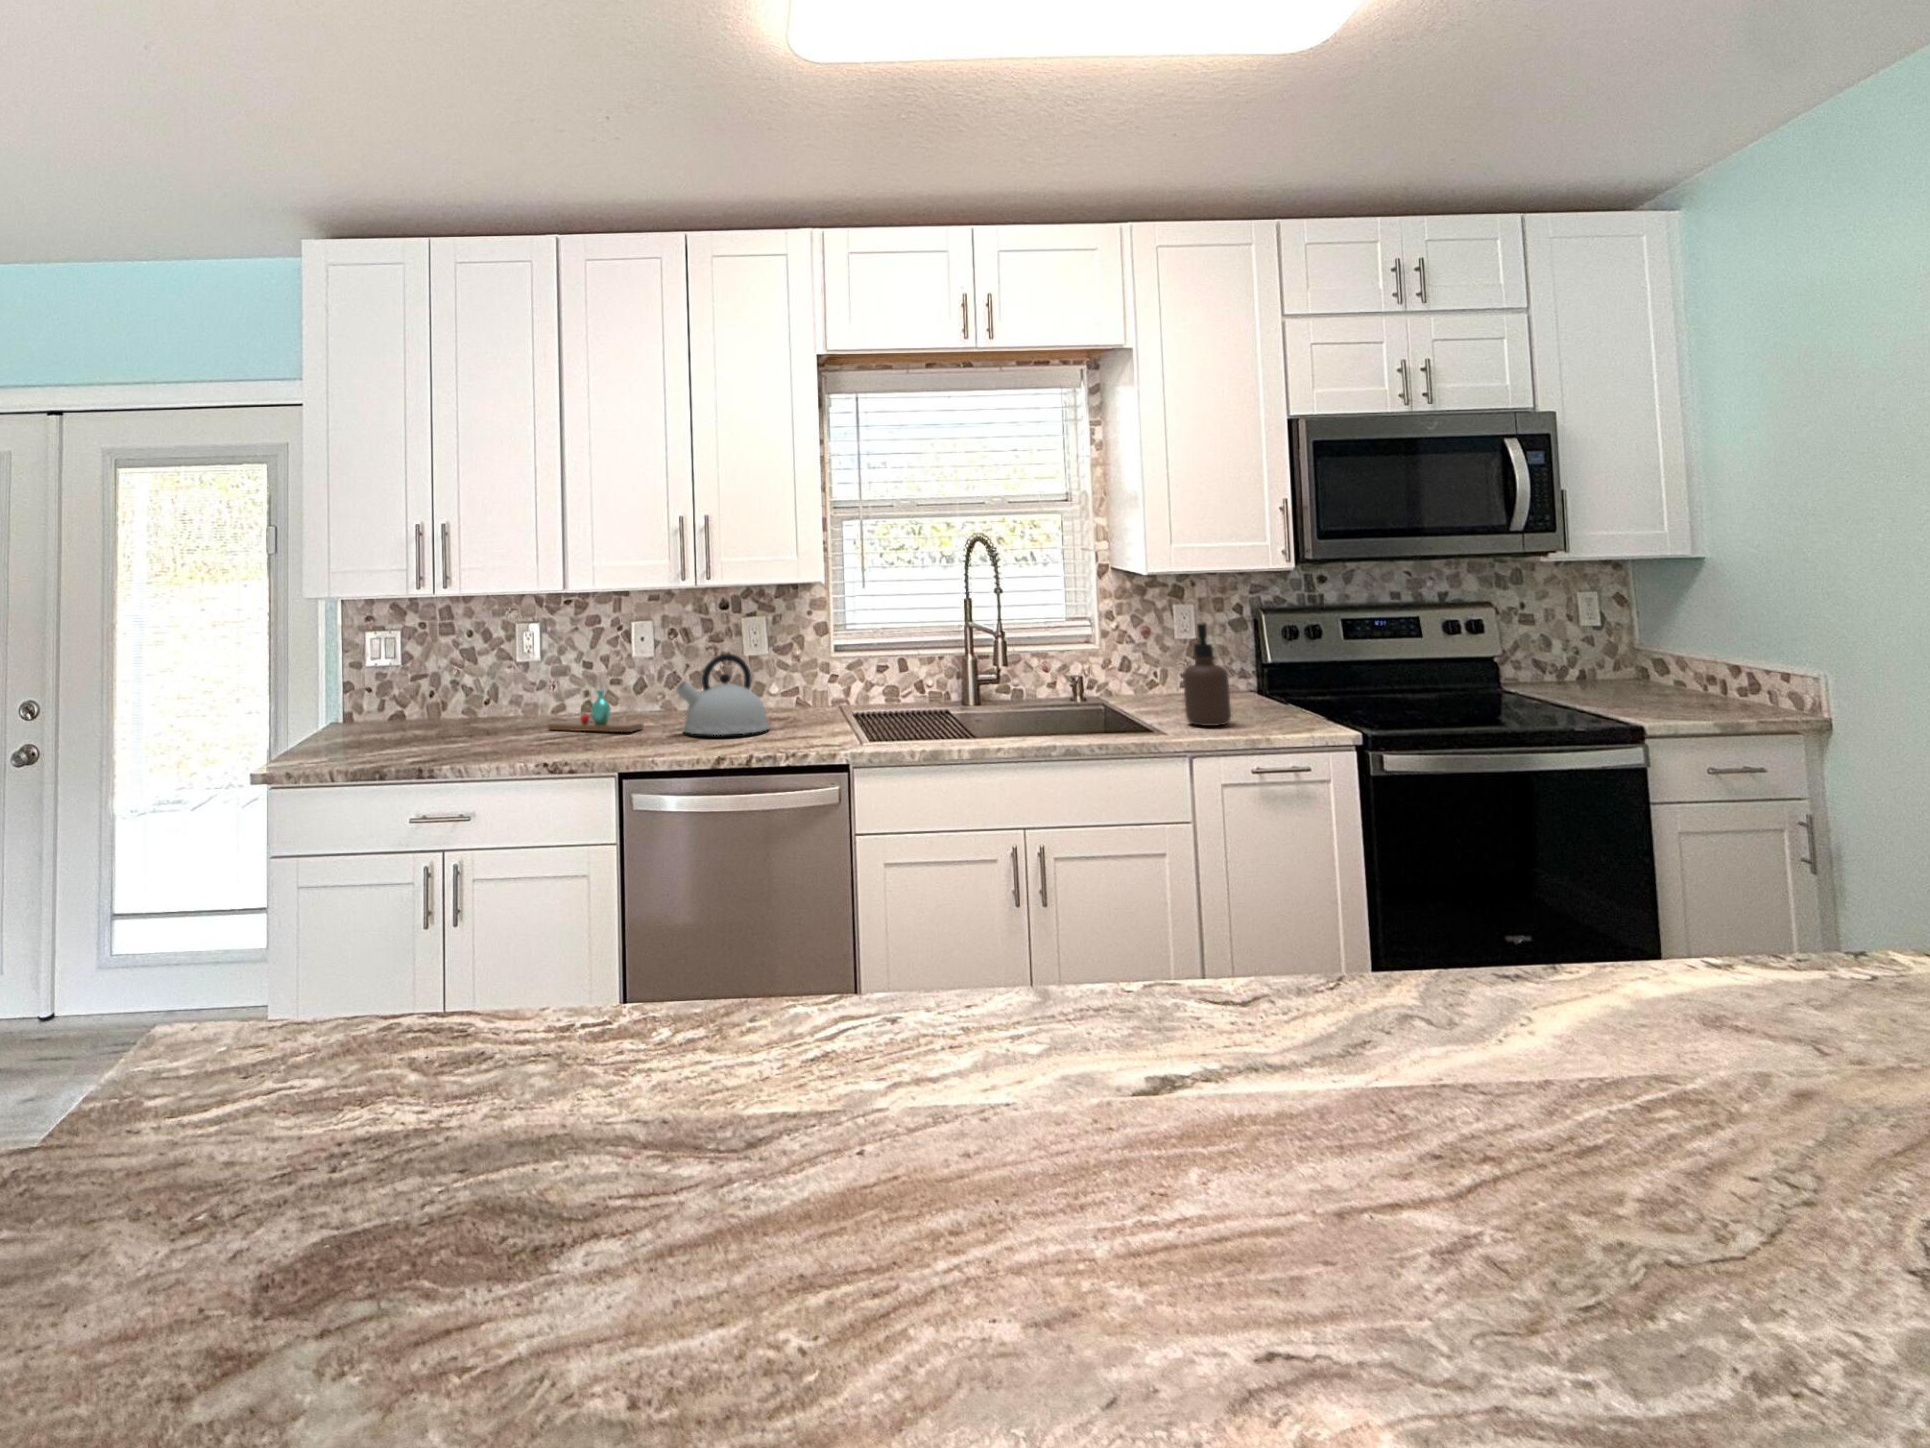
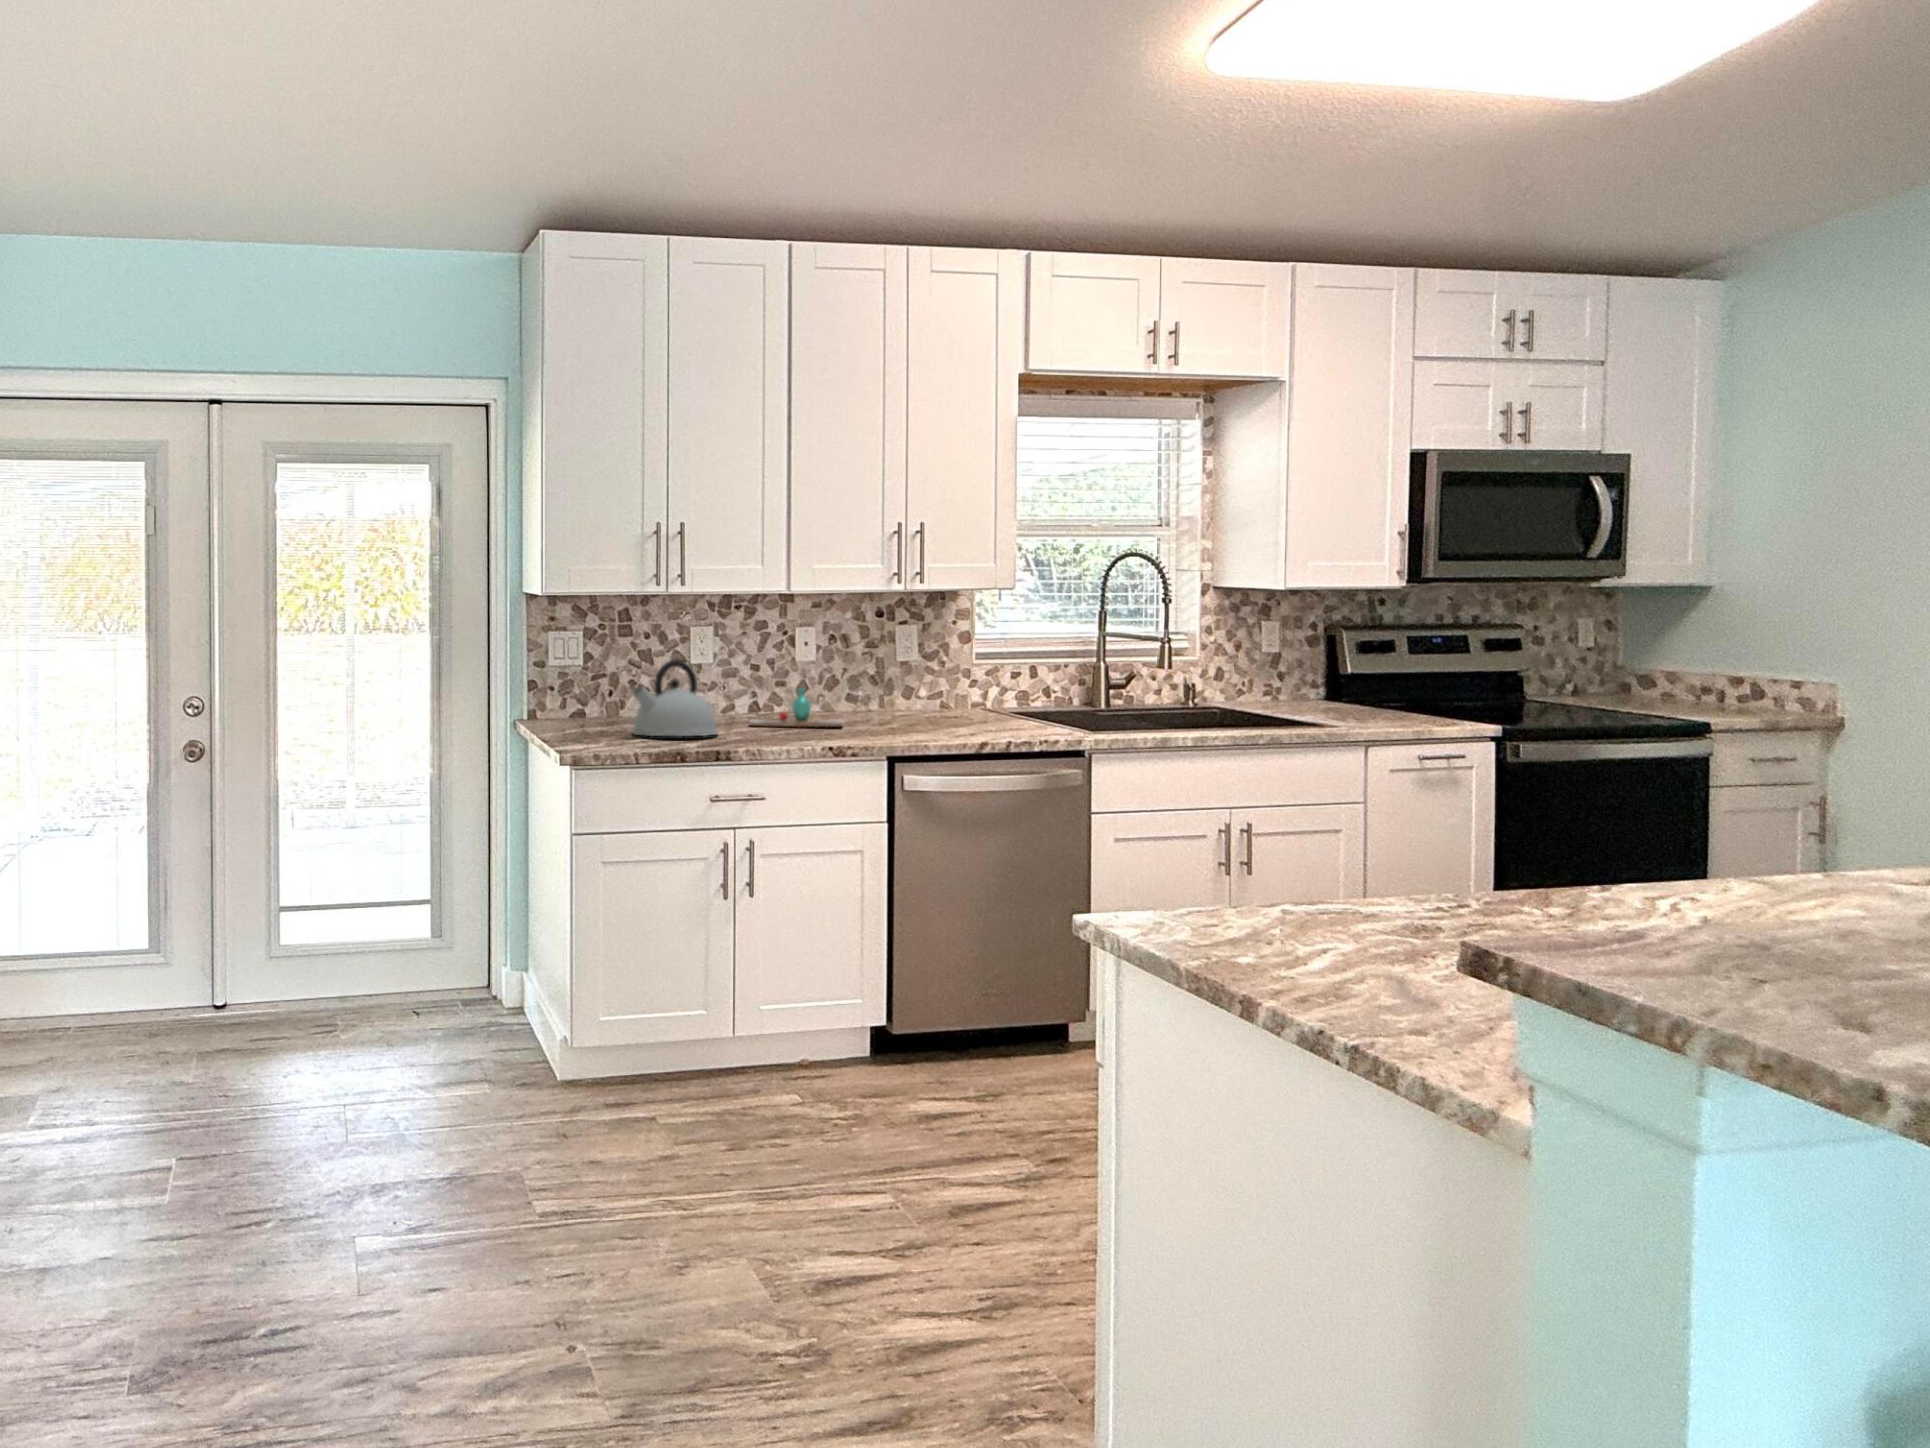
soap dispenser: present [1183,624,1231,726] -> none [1329,633,1374,722]
kettle: present [676,654,769,735] -> present [632,660,717,736]

